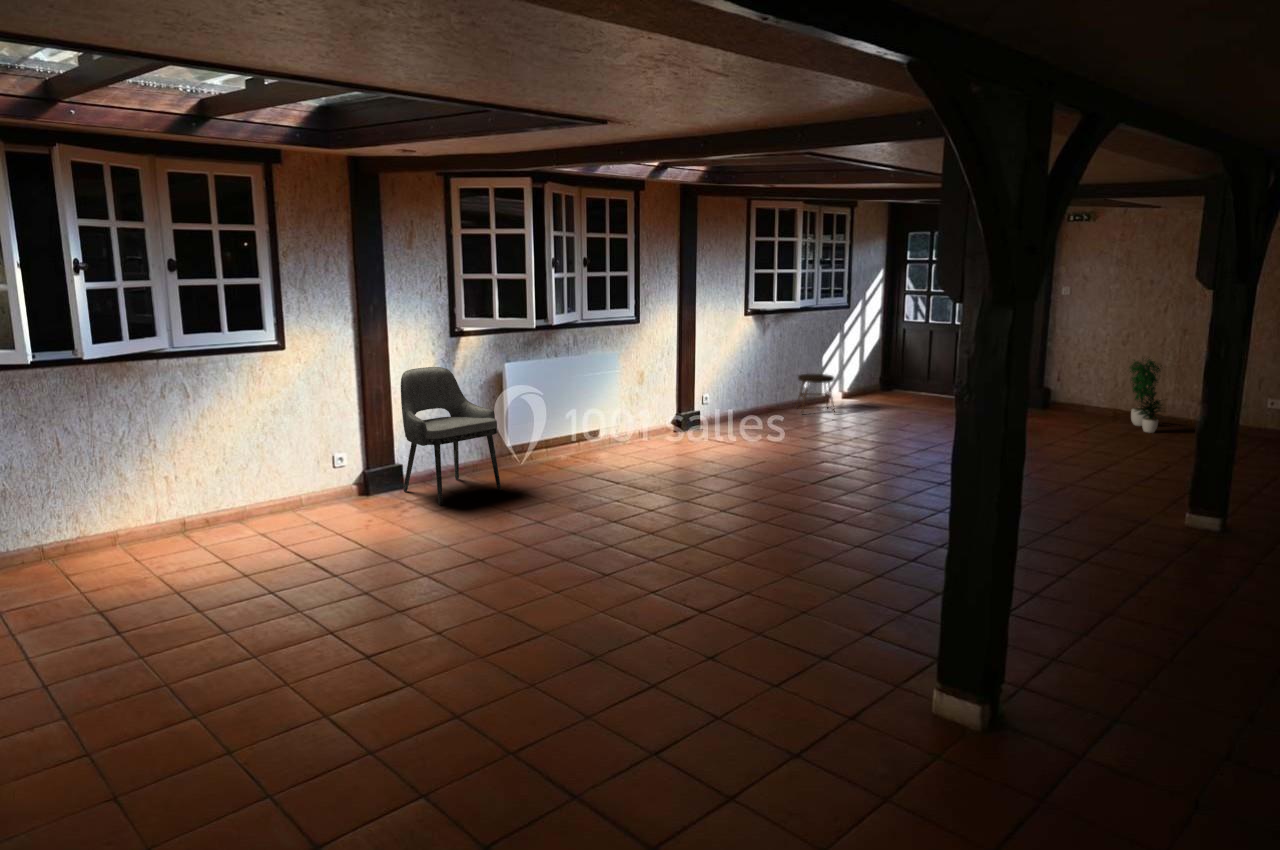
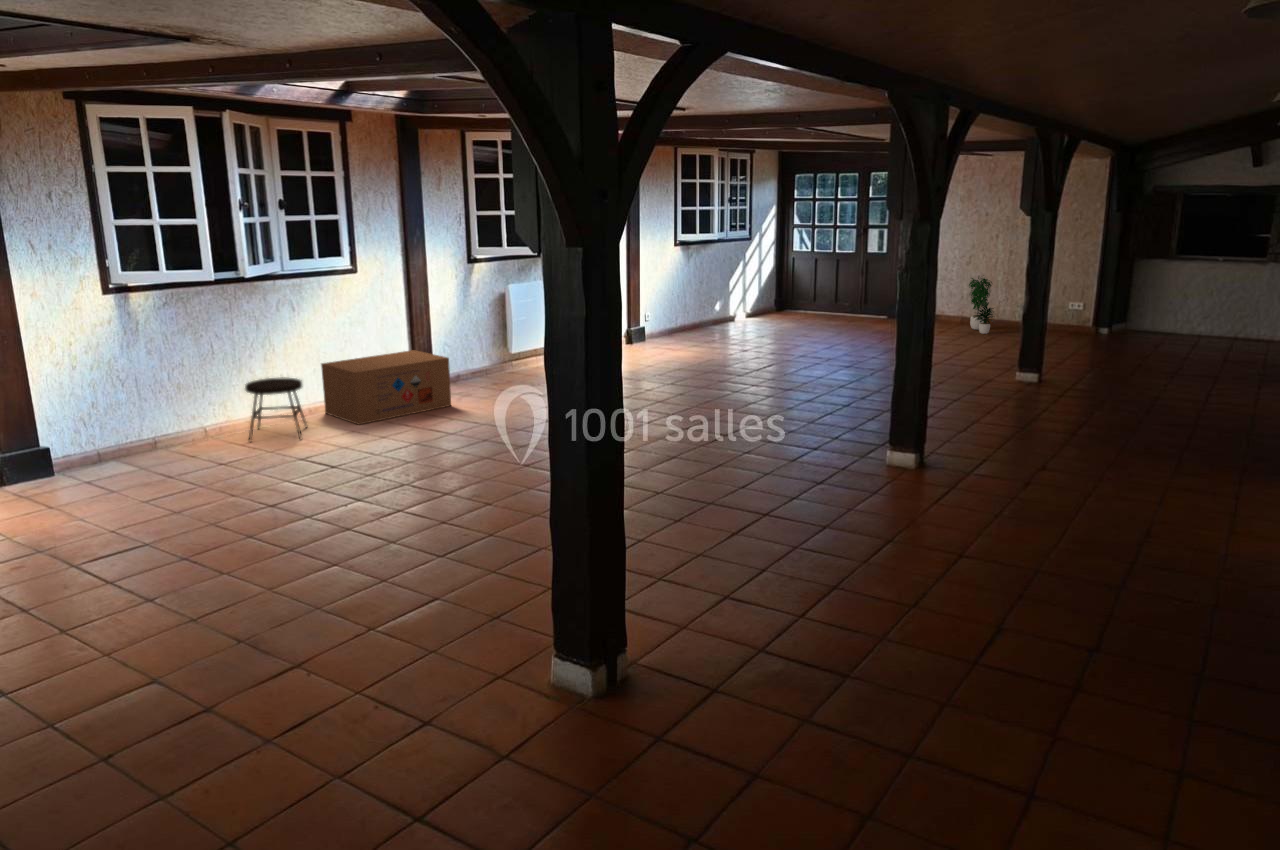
dining chair: present [401,367,501,505] -> none [440,288,520,396]
stool: present [795,374,835,413] -> present [245,377,307,441]
cardboard box: none [225,445,389,545] -> present [321,350,451,425]

